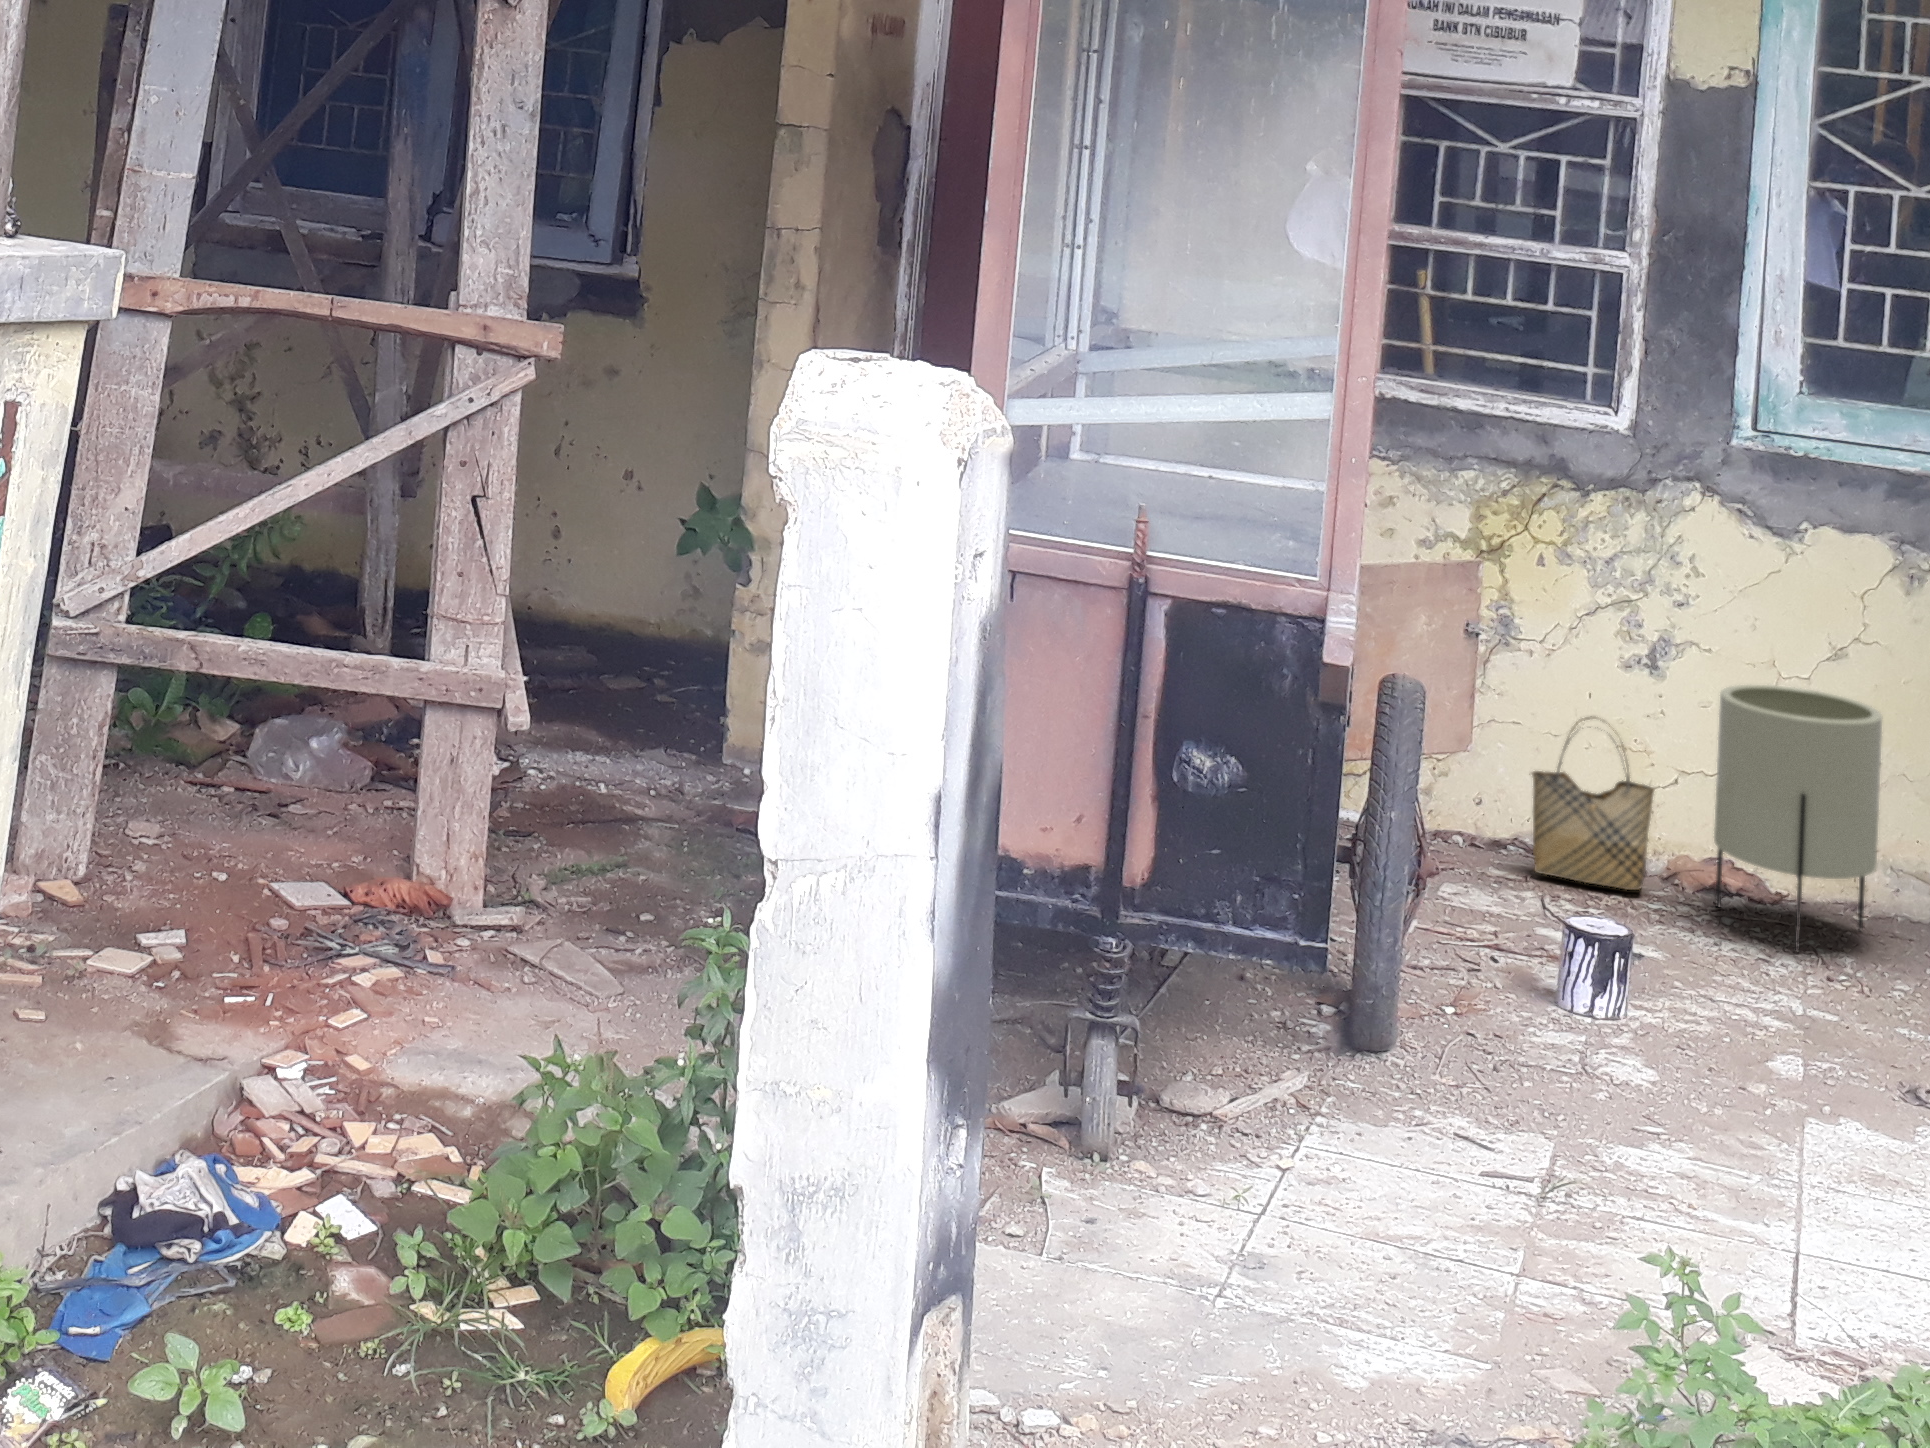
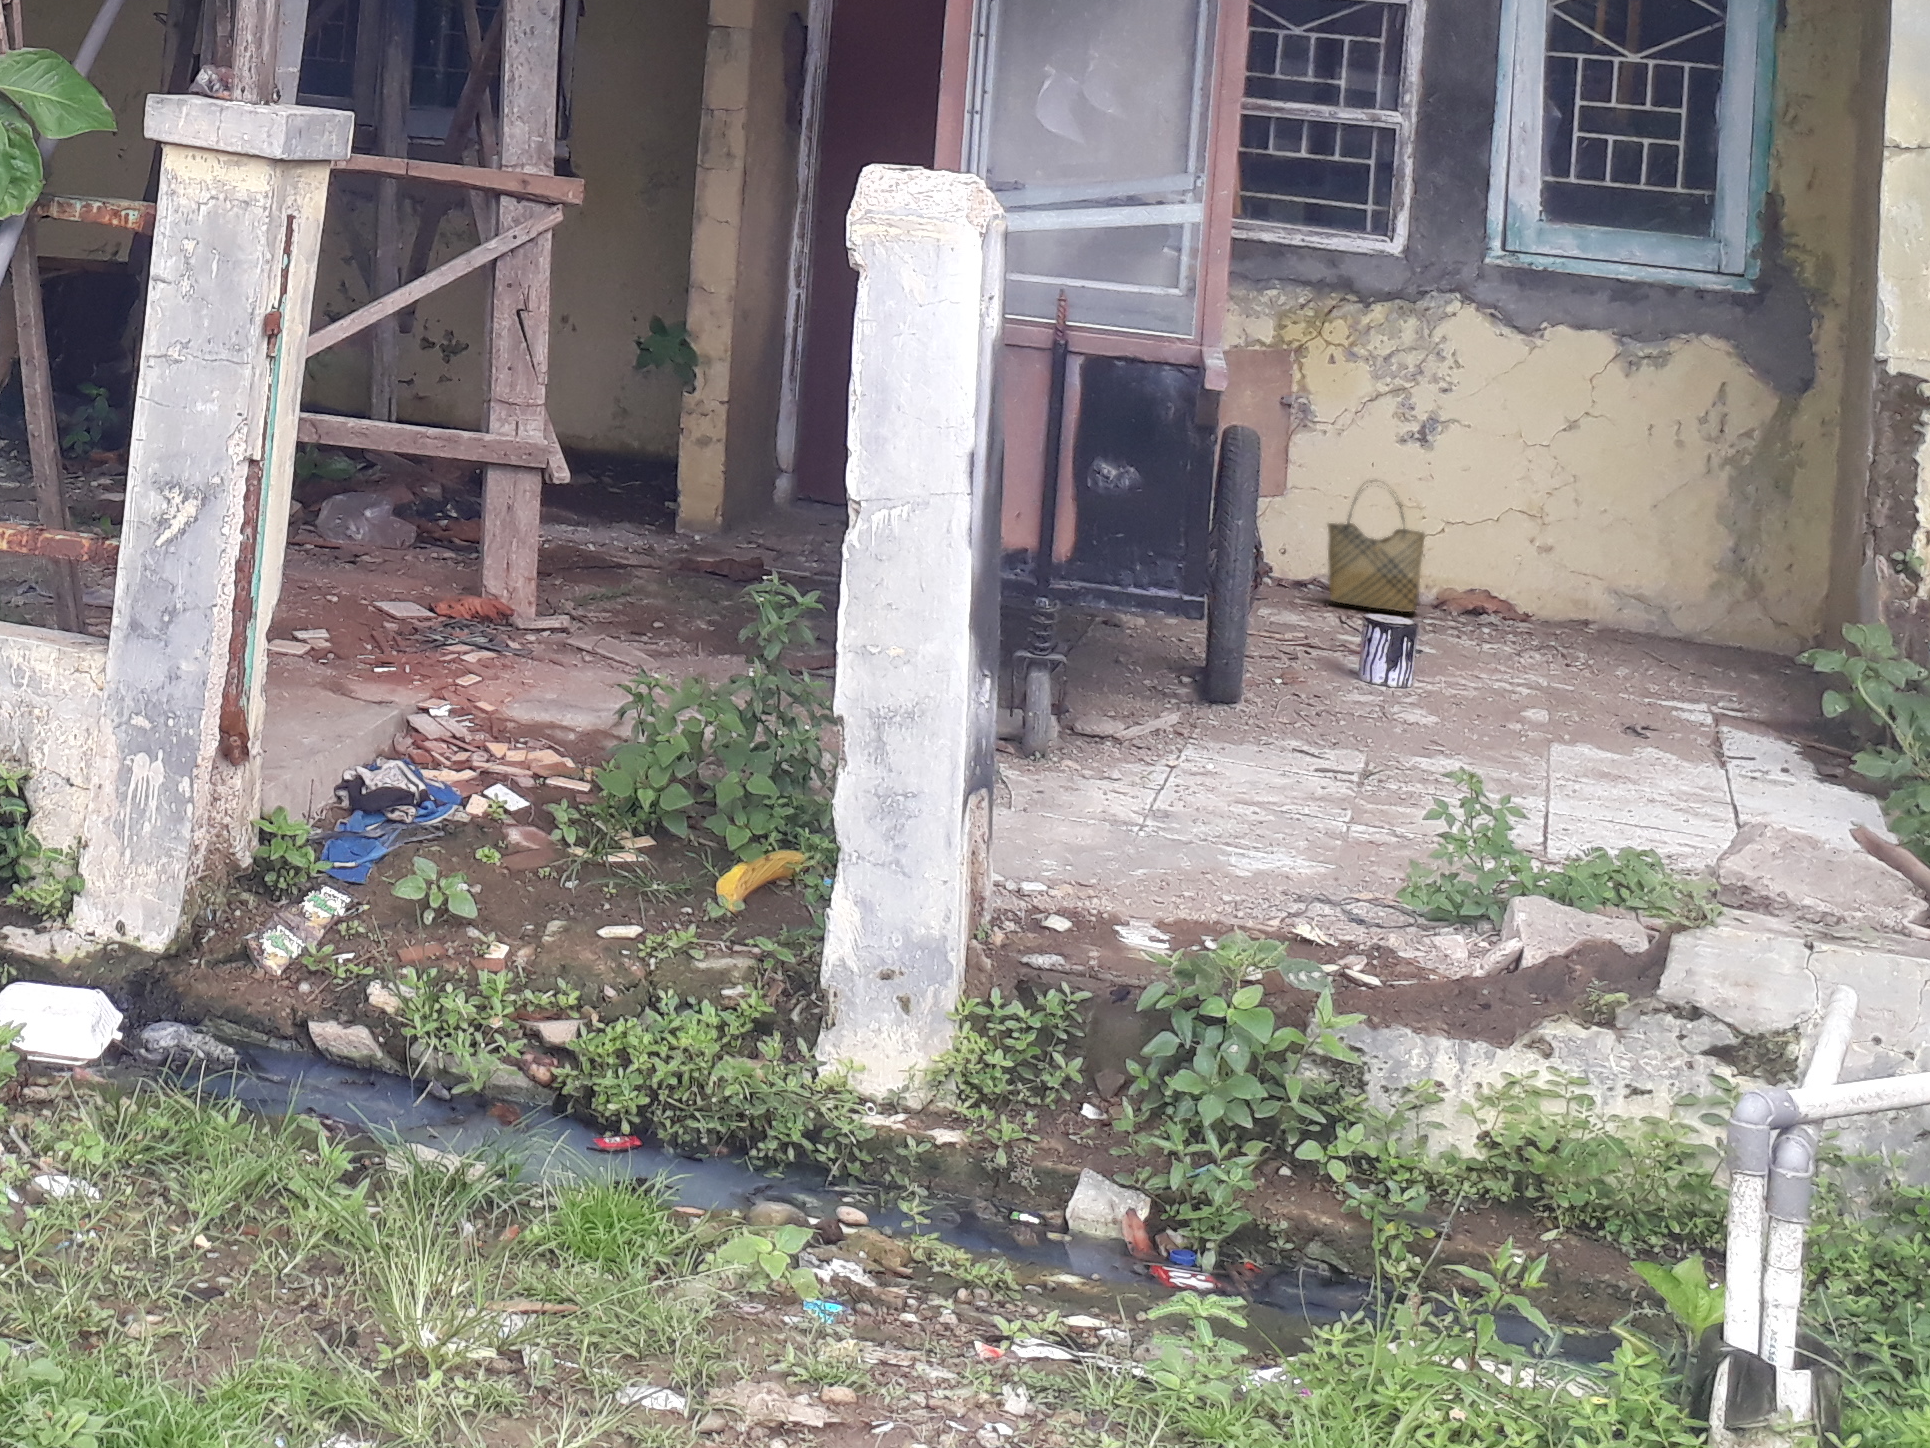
planter: present [1714,685,1882,952] -> none [1474,450,1607,650]

